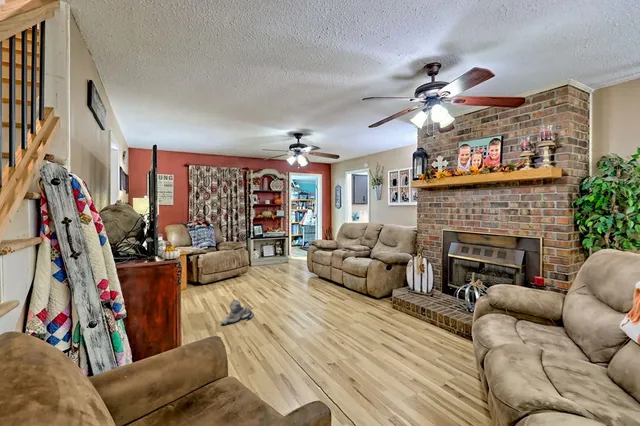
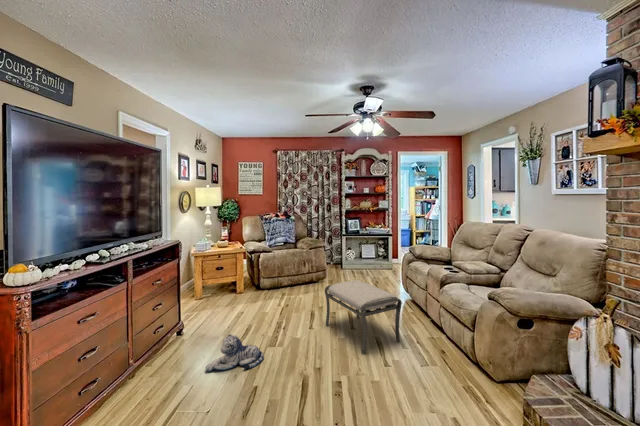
ottoman: none [274,263,326,302] -> present [325,280,402,354]

